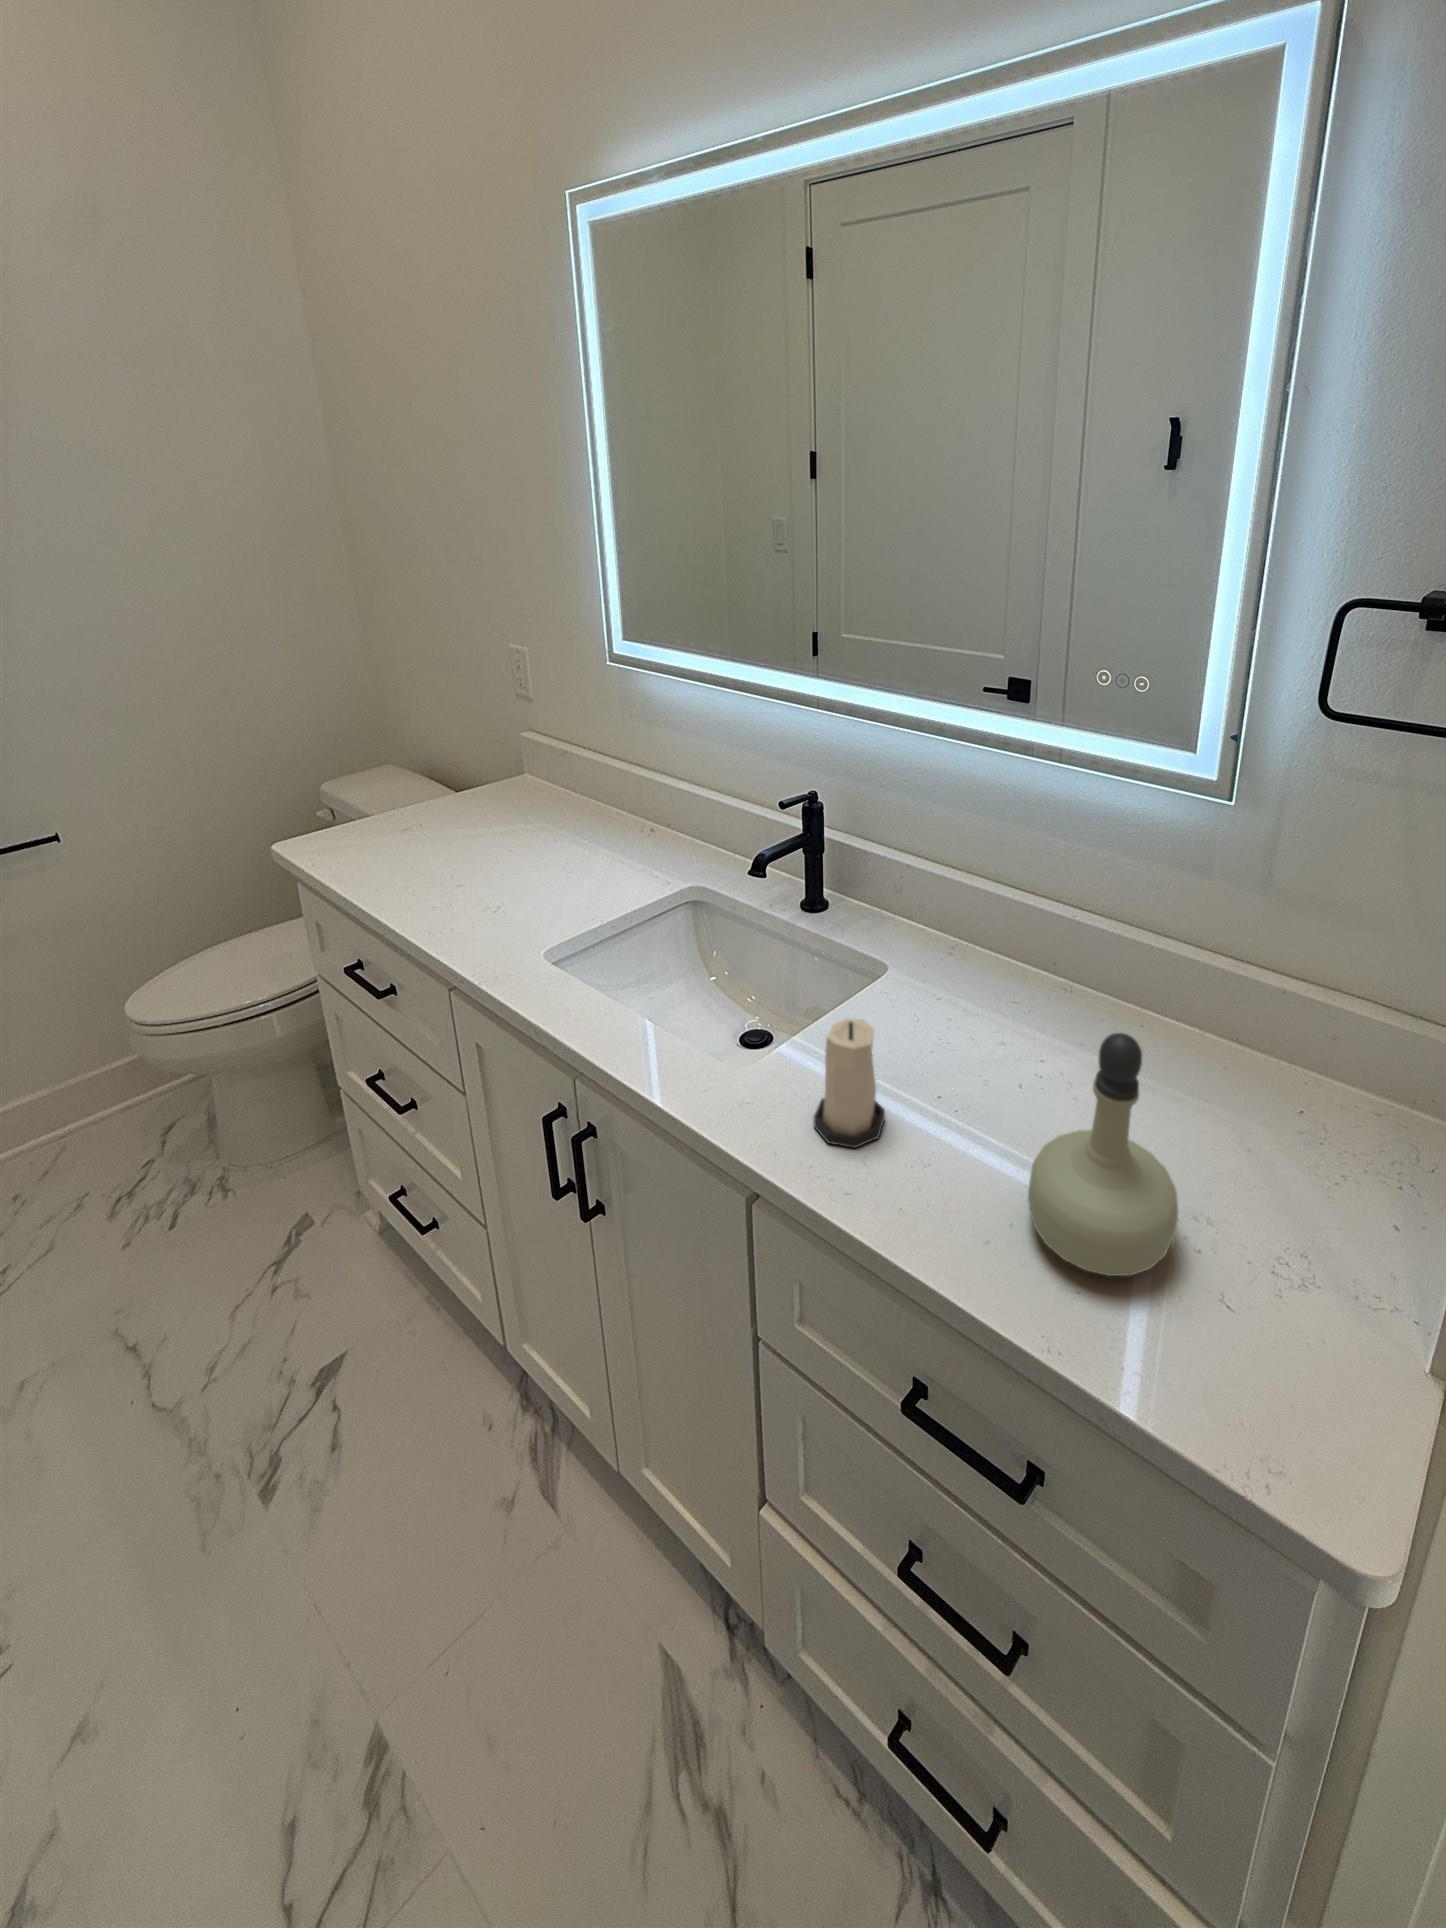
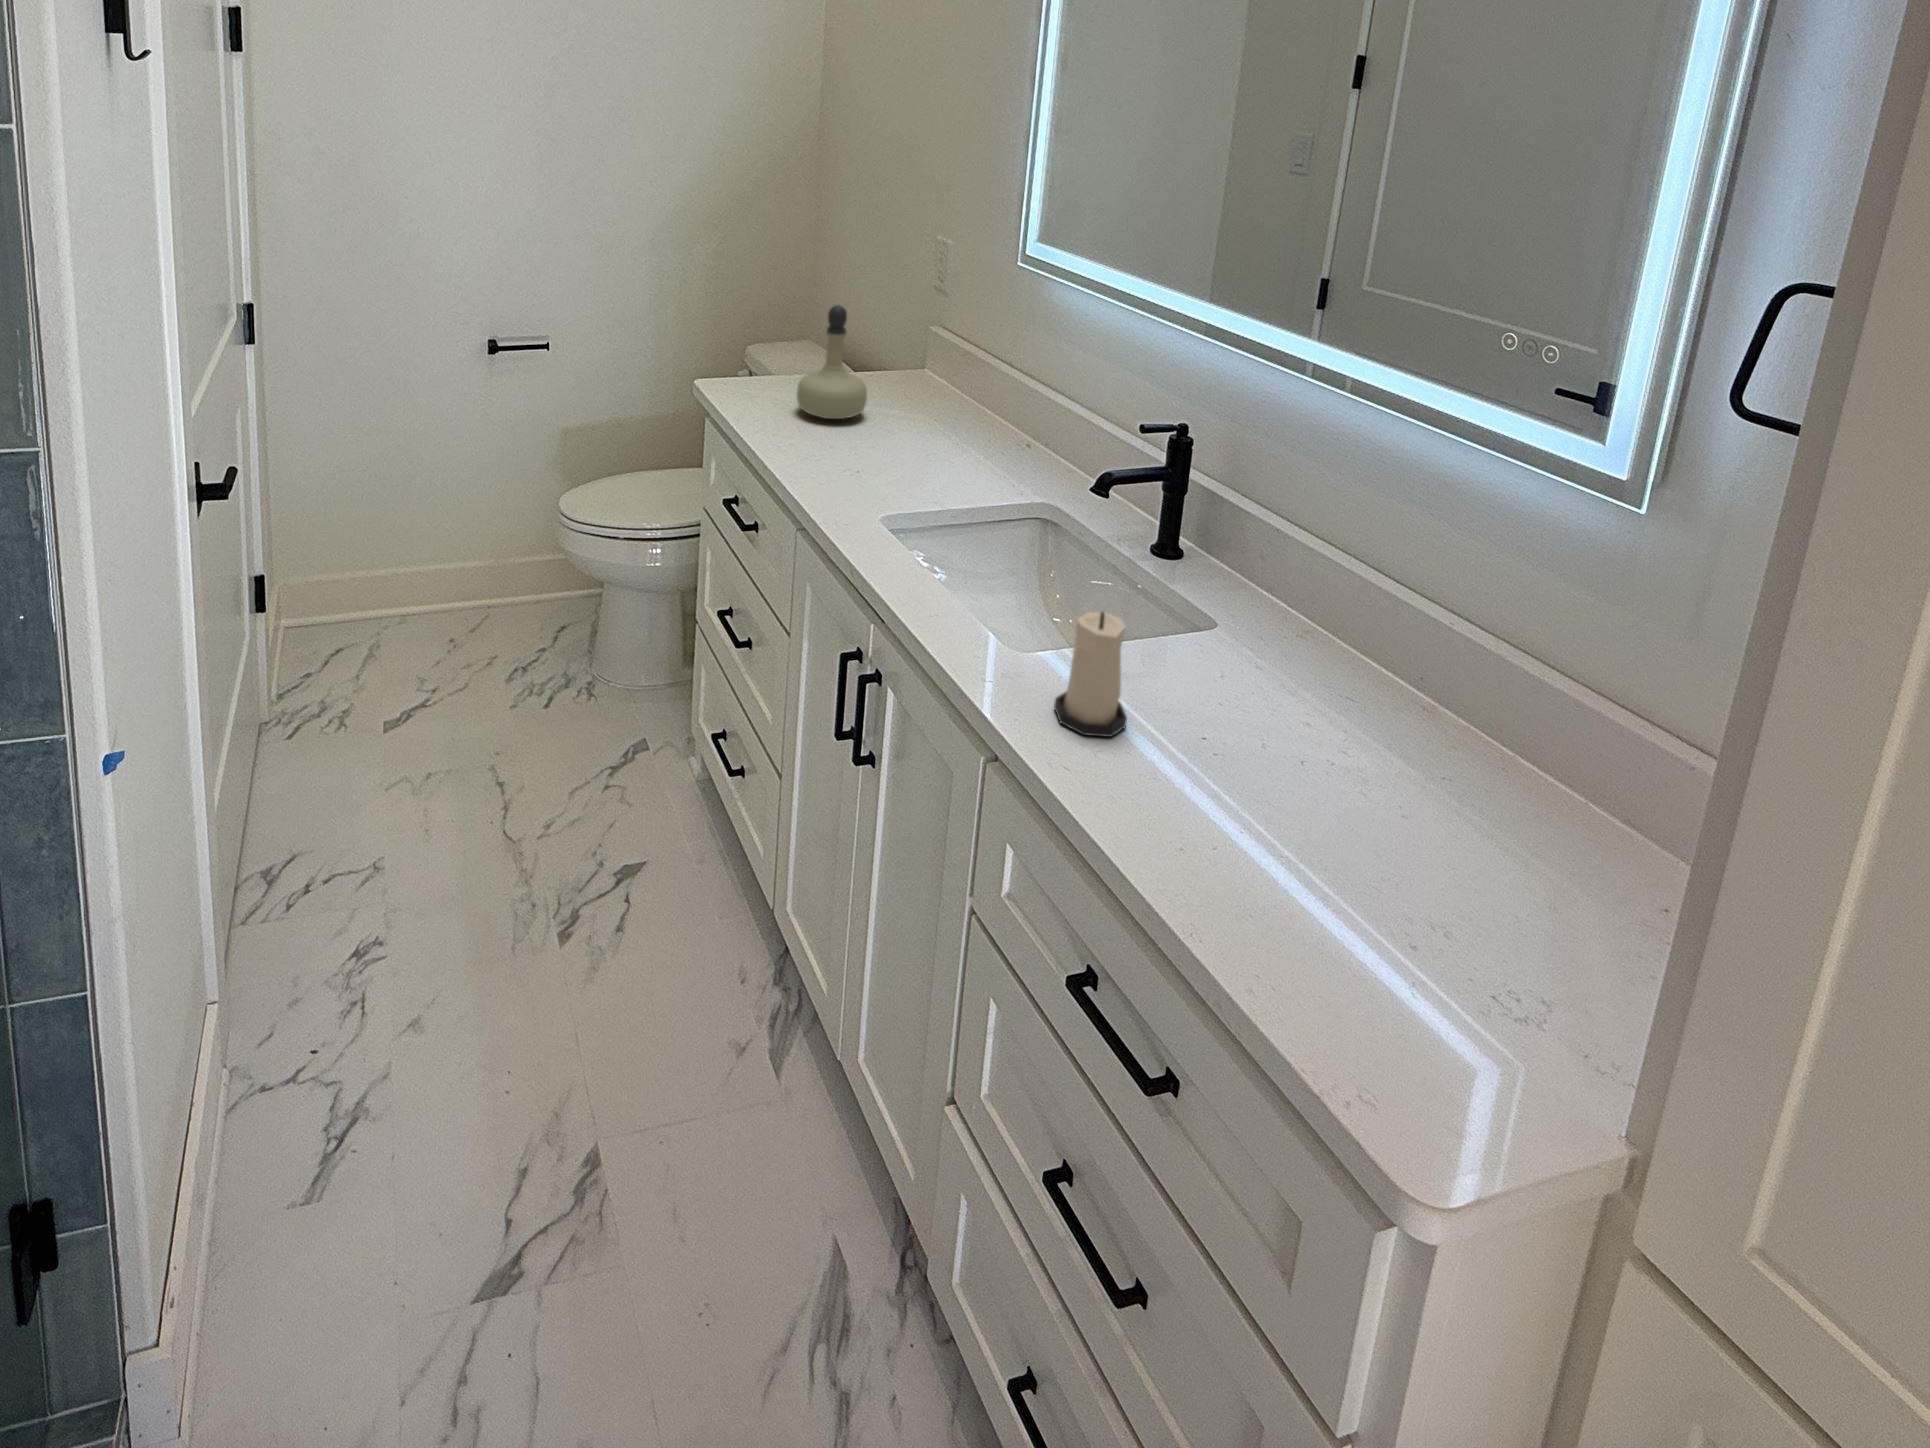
perfume bottle: present [1028,1033,1178,1276] -> present [797,305,867,419]

